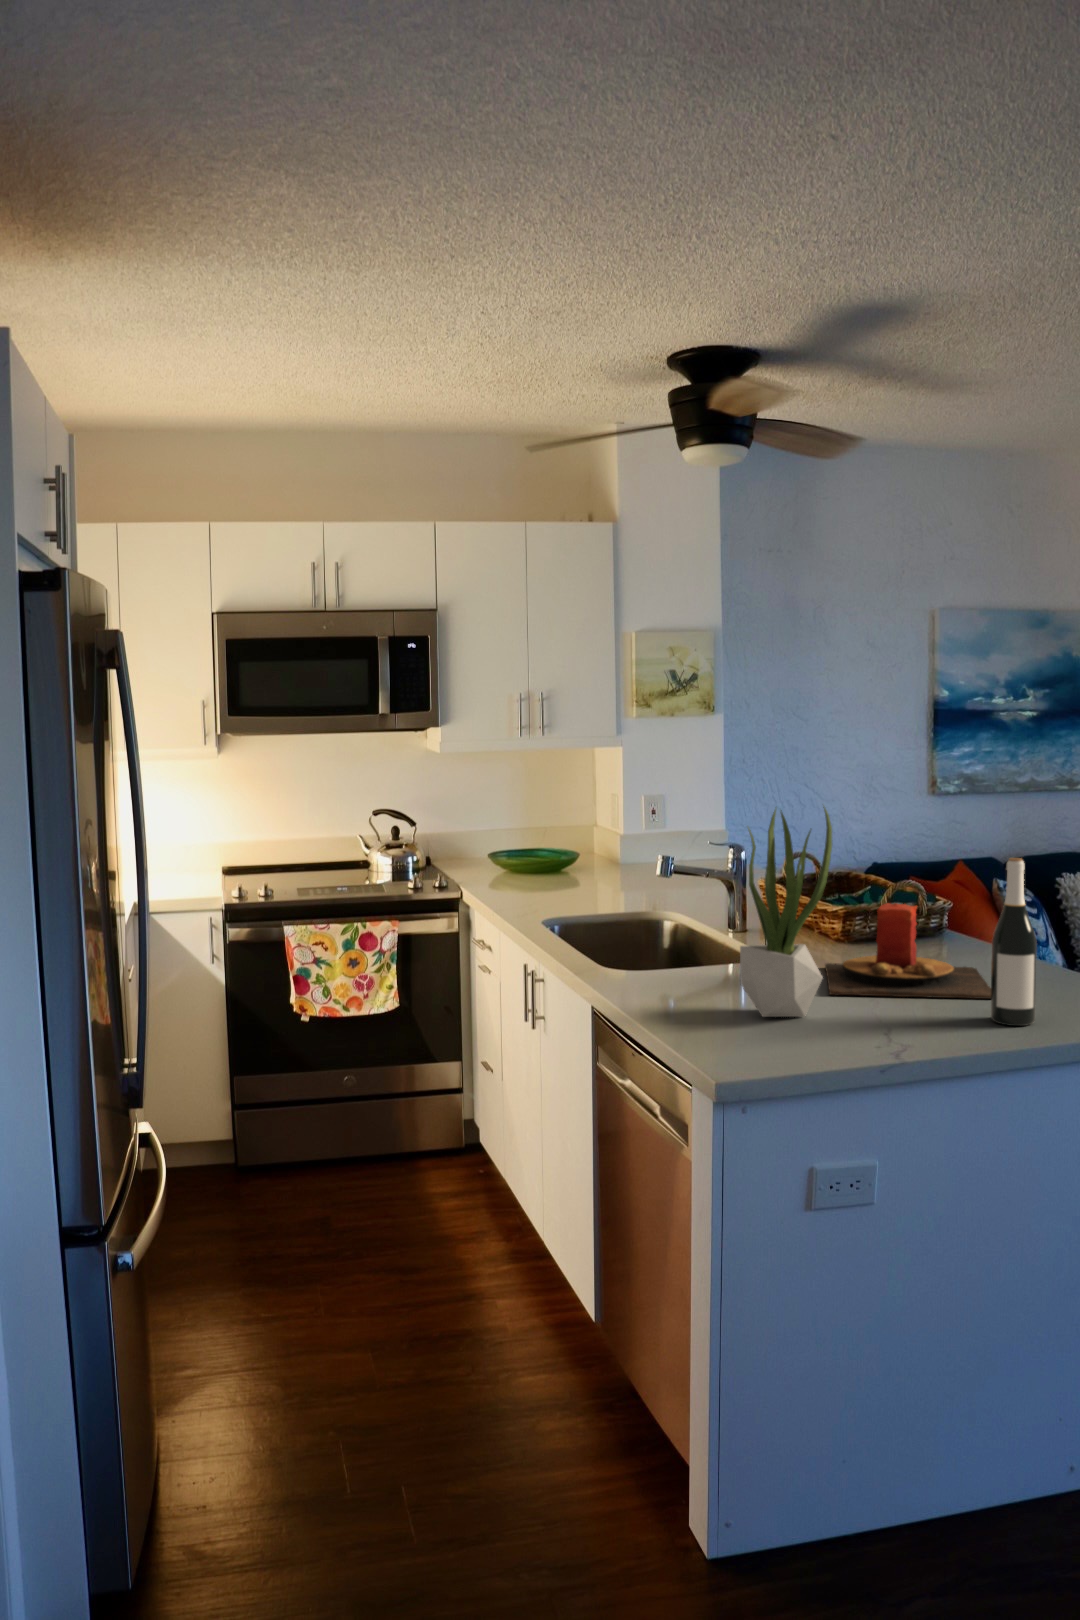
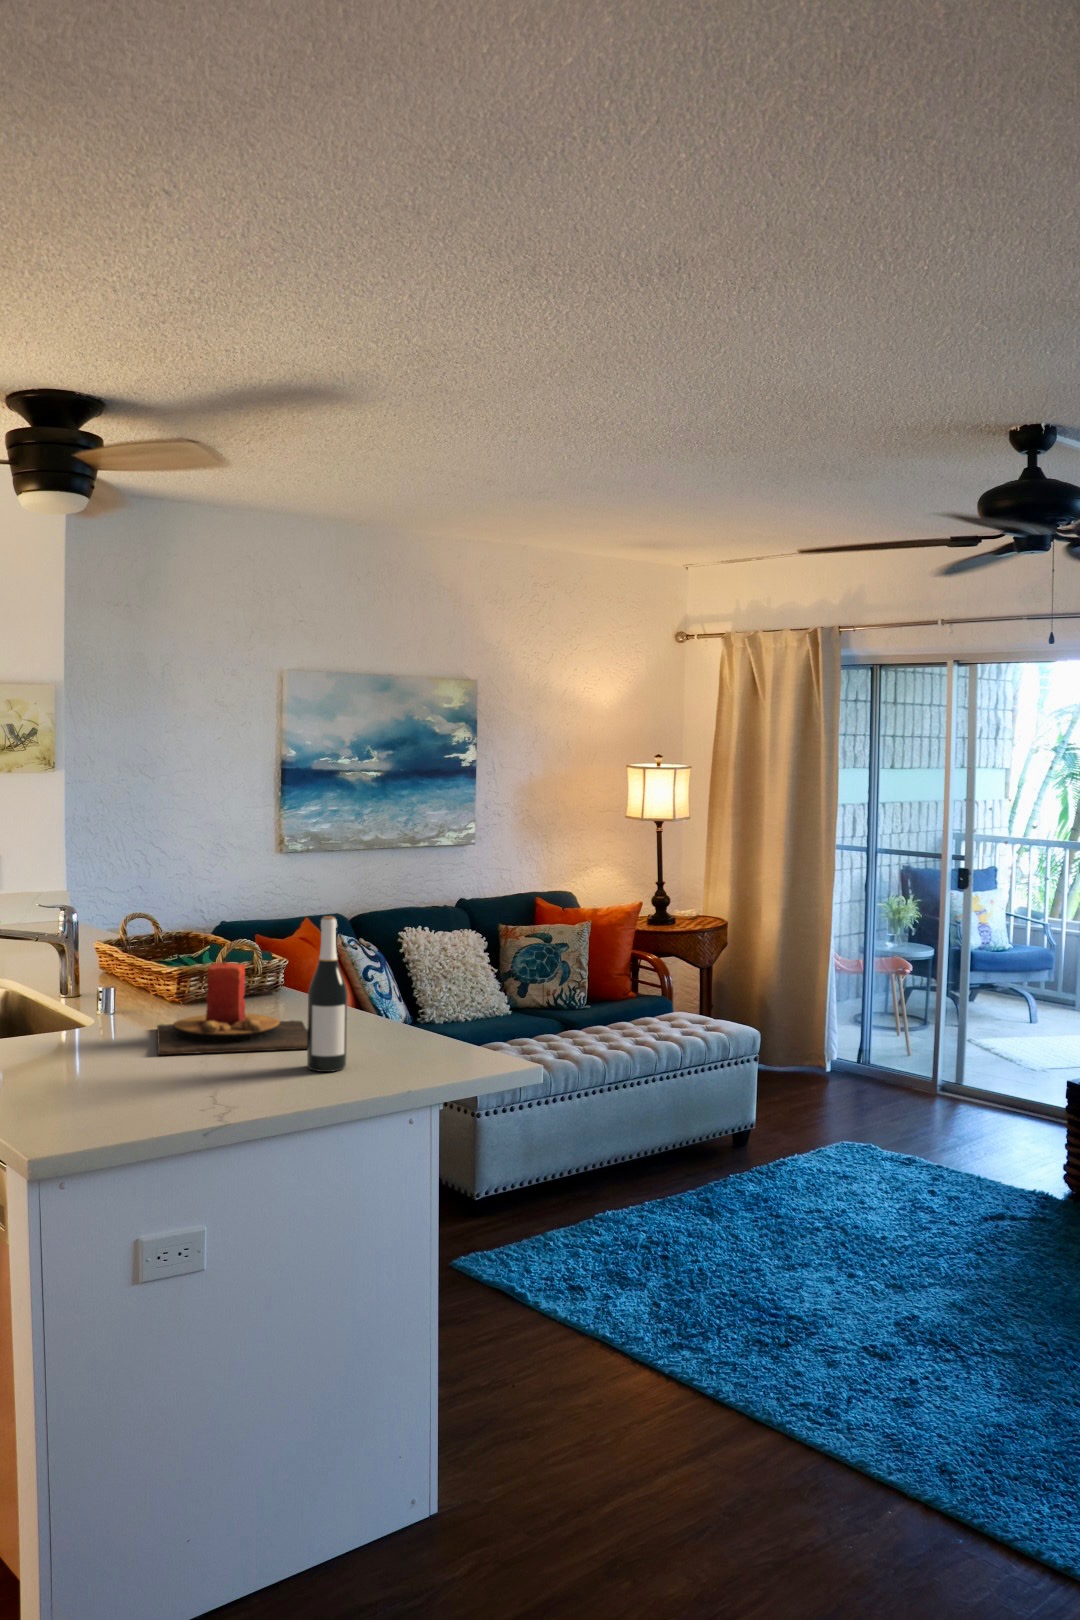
potted plant: present [740,807,832,1017] -> none [65,867,159,1081]

